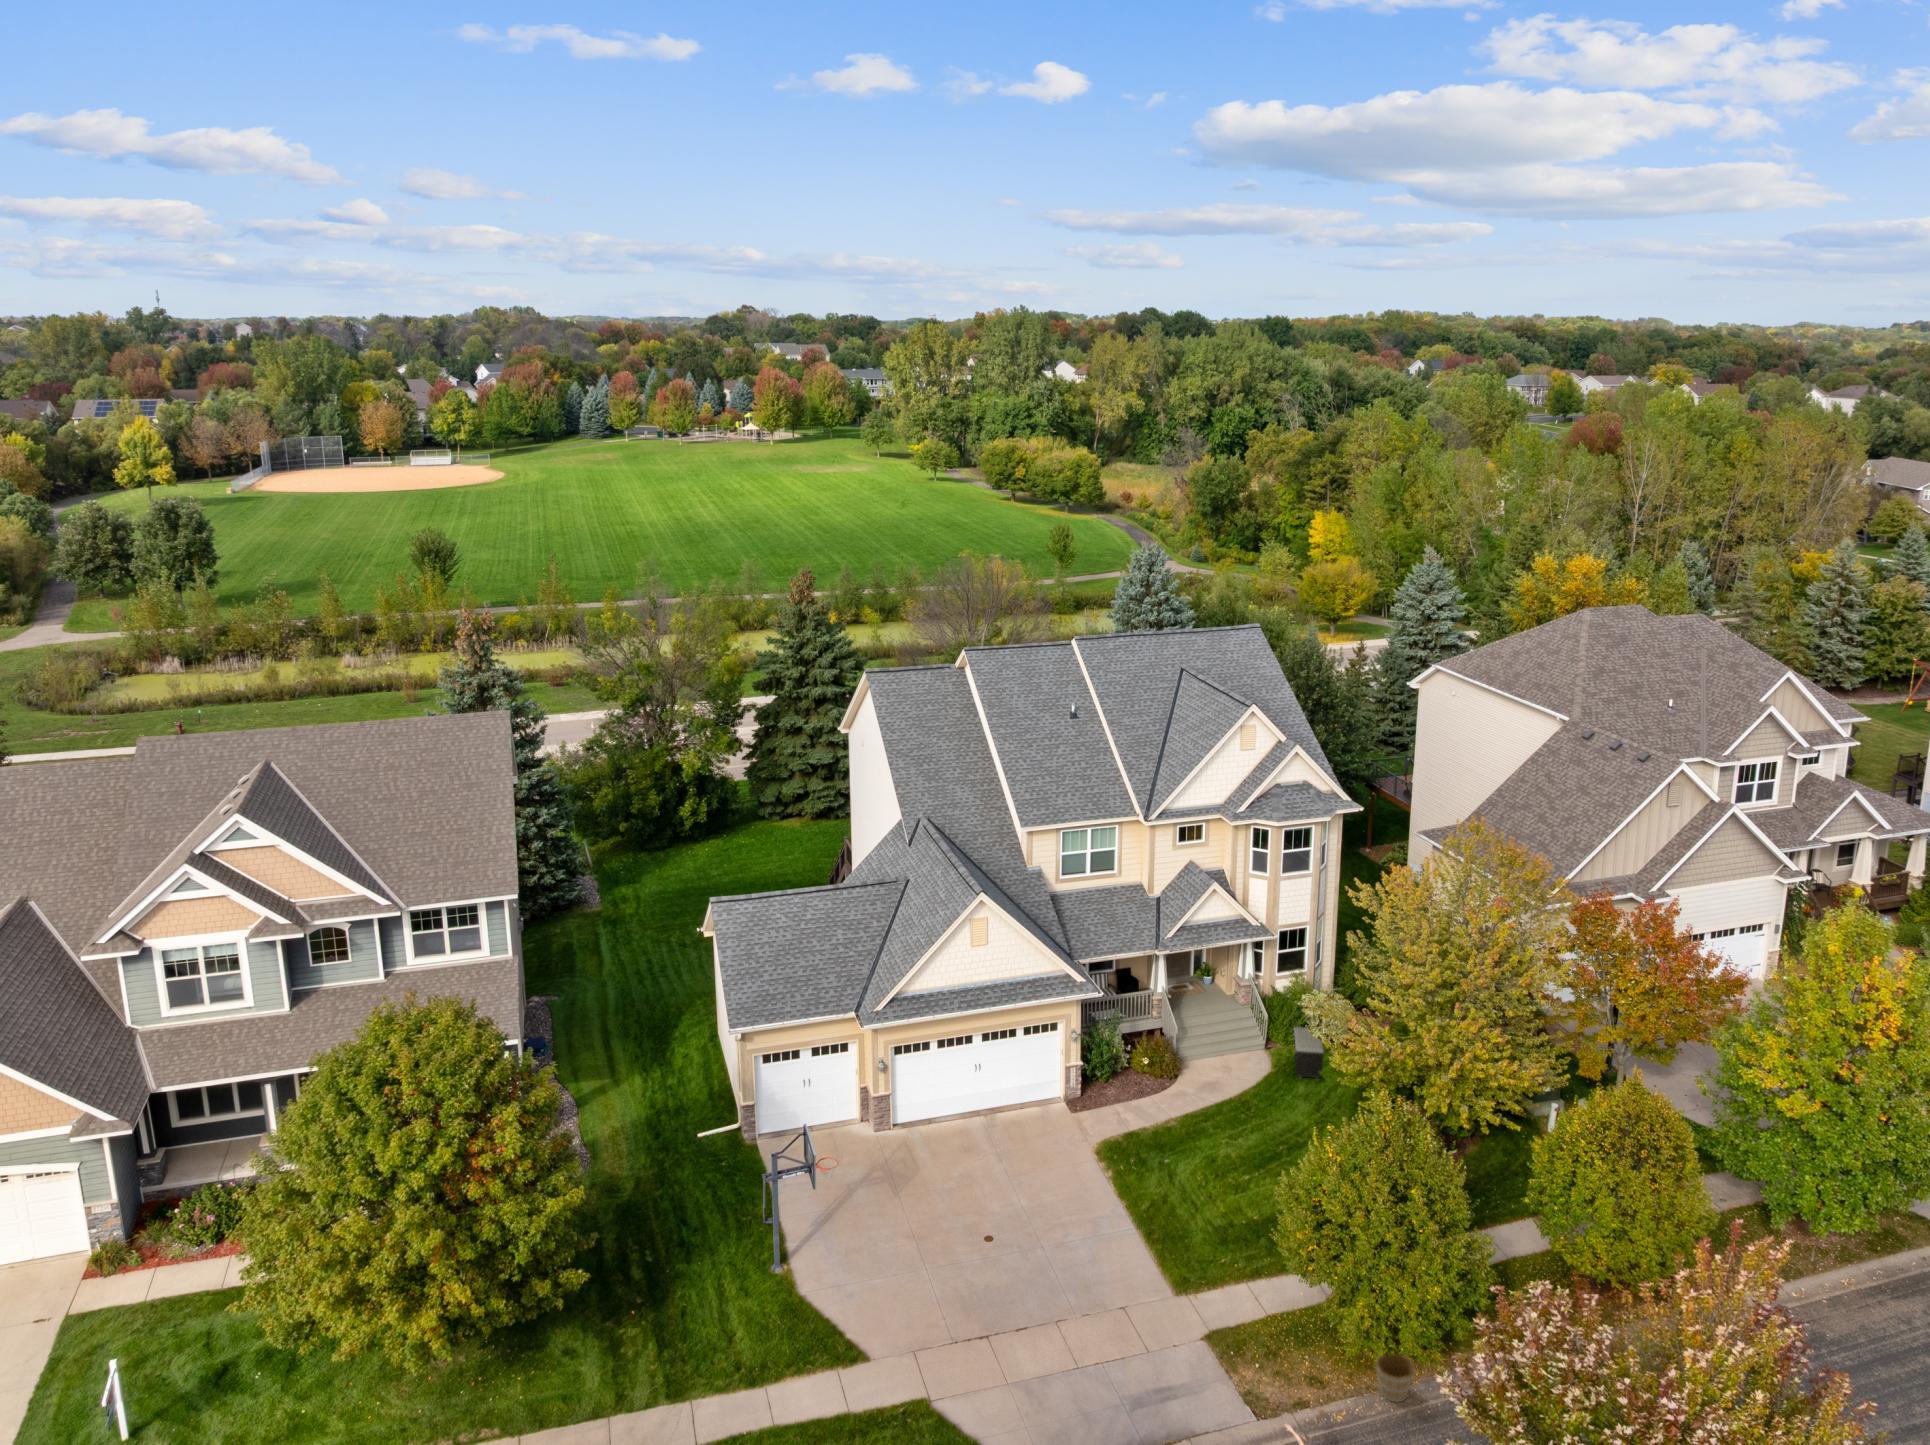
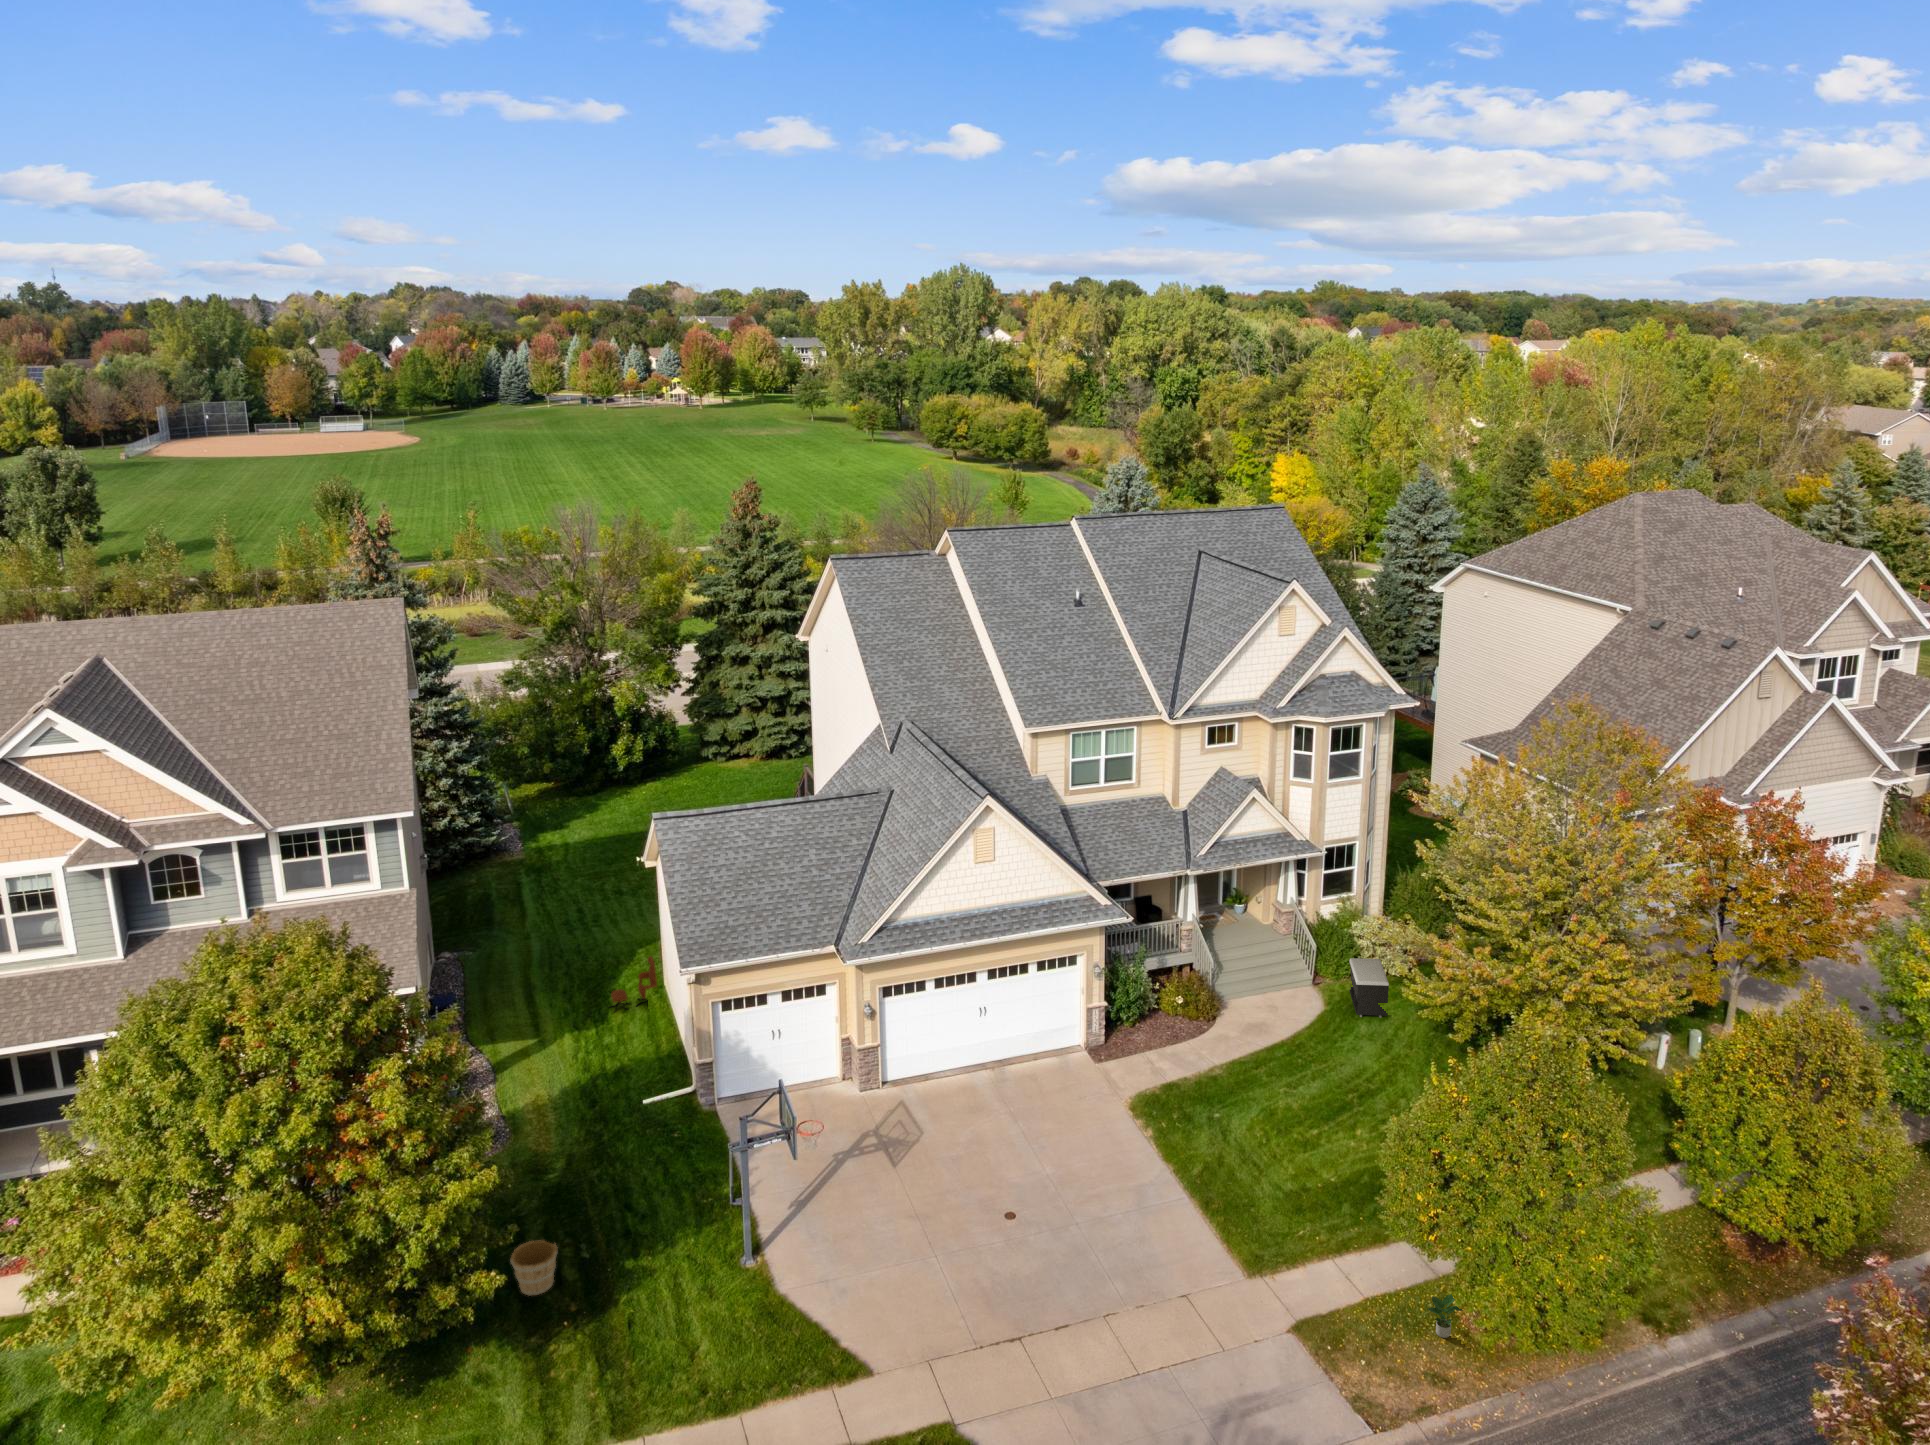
lounge chair: none [672,1008,717,1055] -> present [611,956,657,1009]
potted plant: none [1309,1317,1337,1352] -> present [1428,1294,1463,1338]
wooden bucket: present [1376,1355,1415,1402] -> present [511,1240,557,1296]

